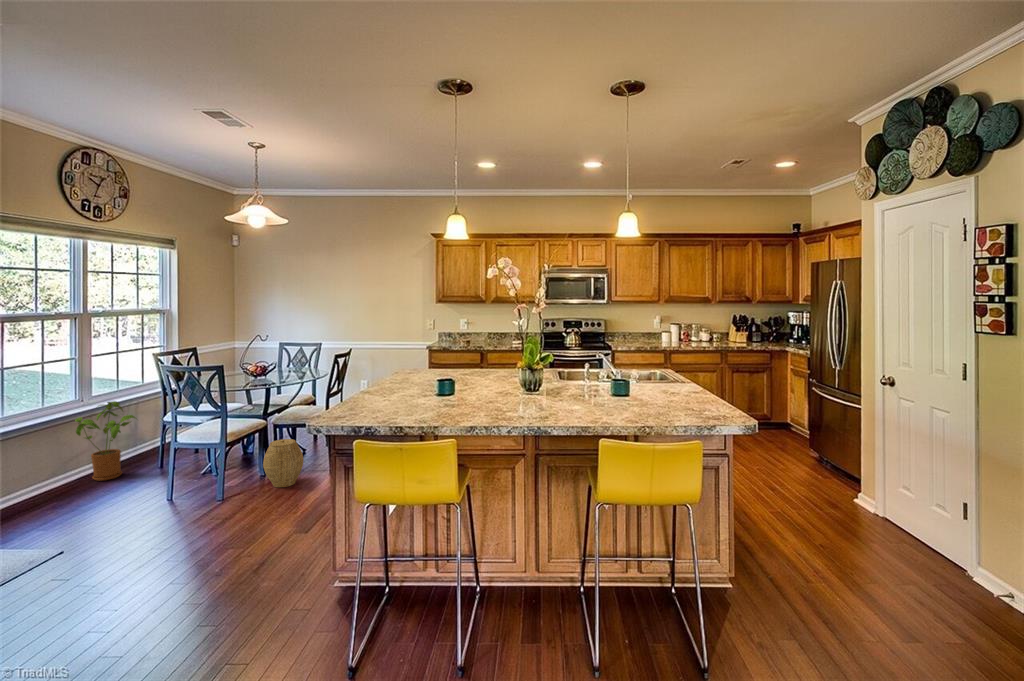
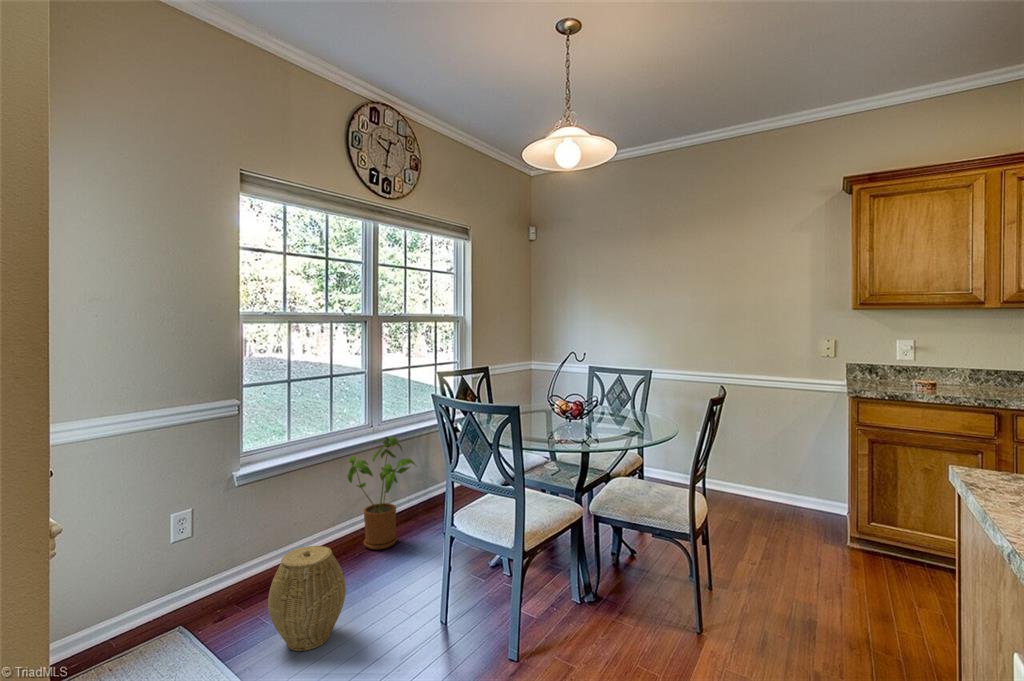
woven basket: present [263,439,303,487] -> present [268,546,346,651]

